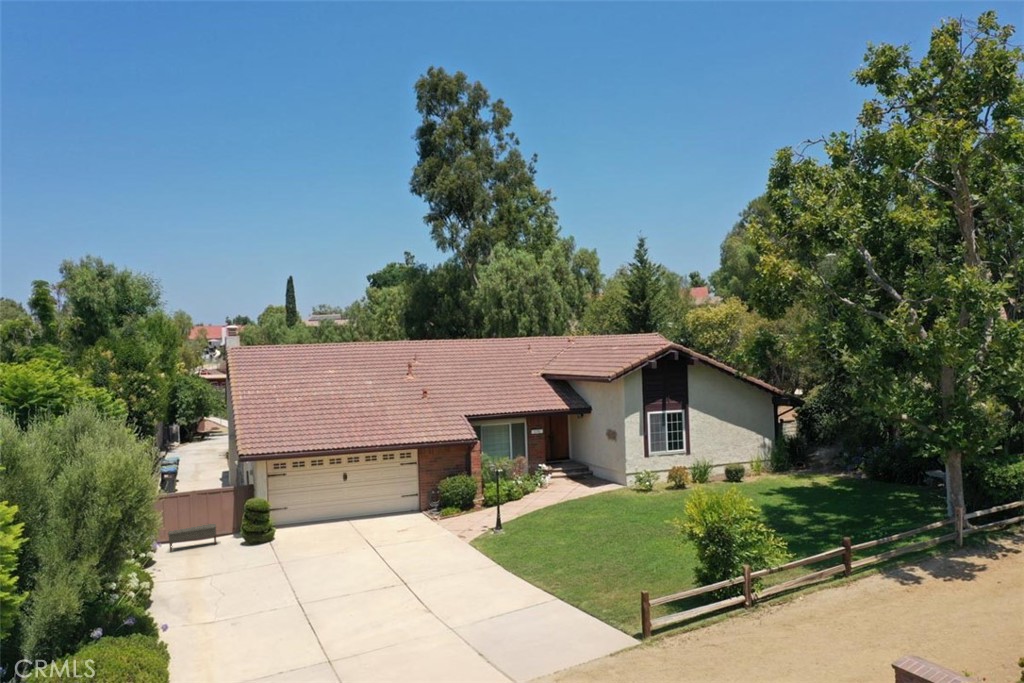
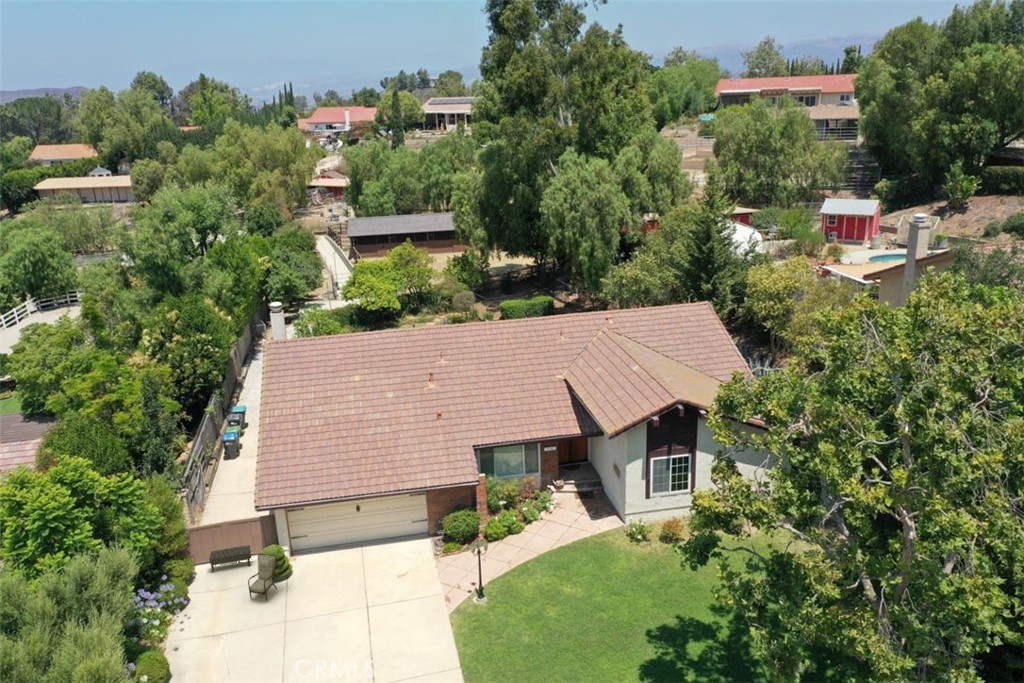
armchair: none [223,511,257,561] -> present [248,554,277,600]

